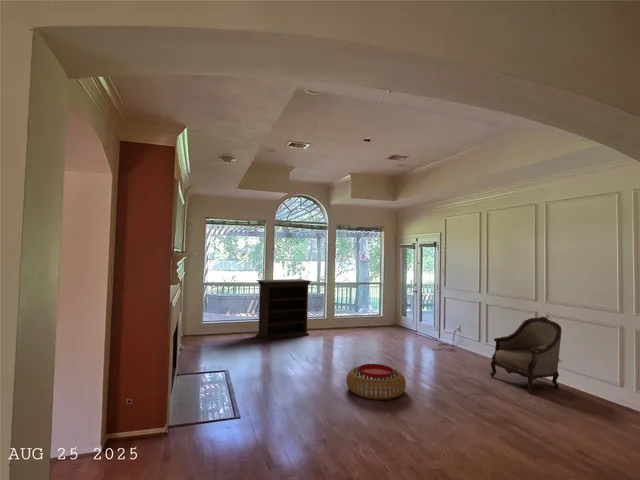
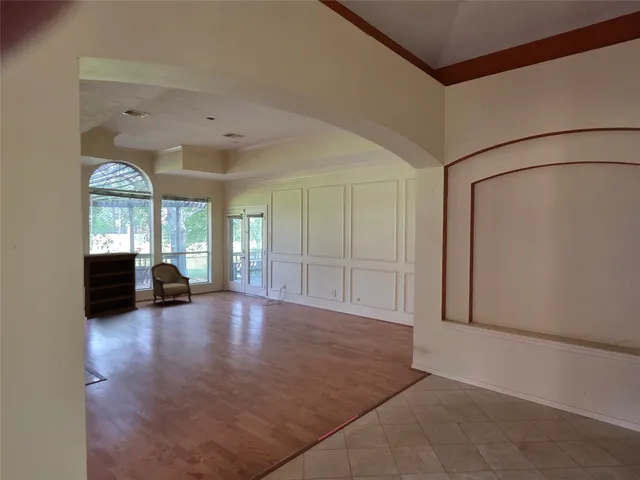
armchair: present [490,317,562,394] -> present [151,262,191,306]
pouf: present [346,364,406,400] -> none [200,322,255,352]

